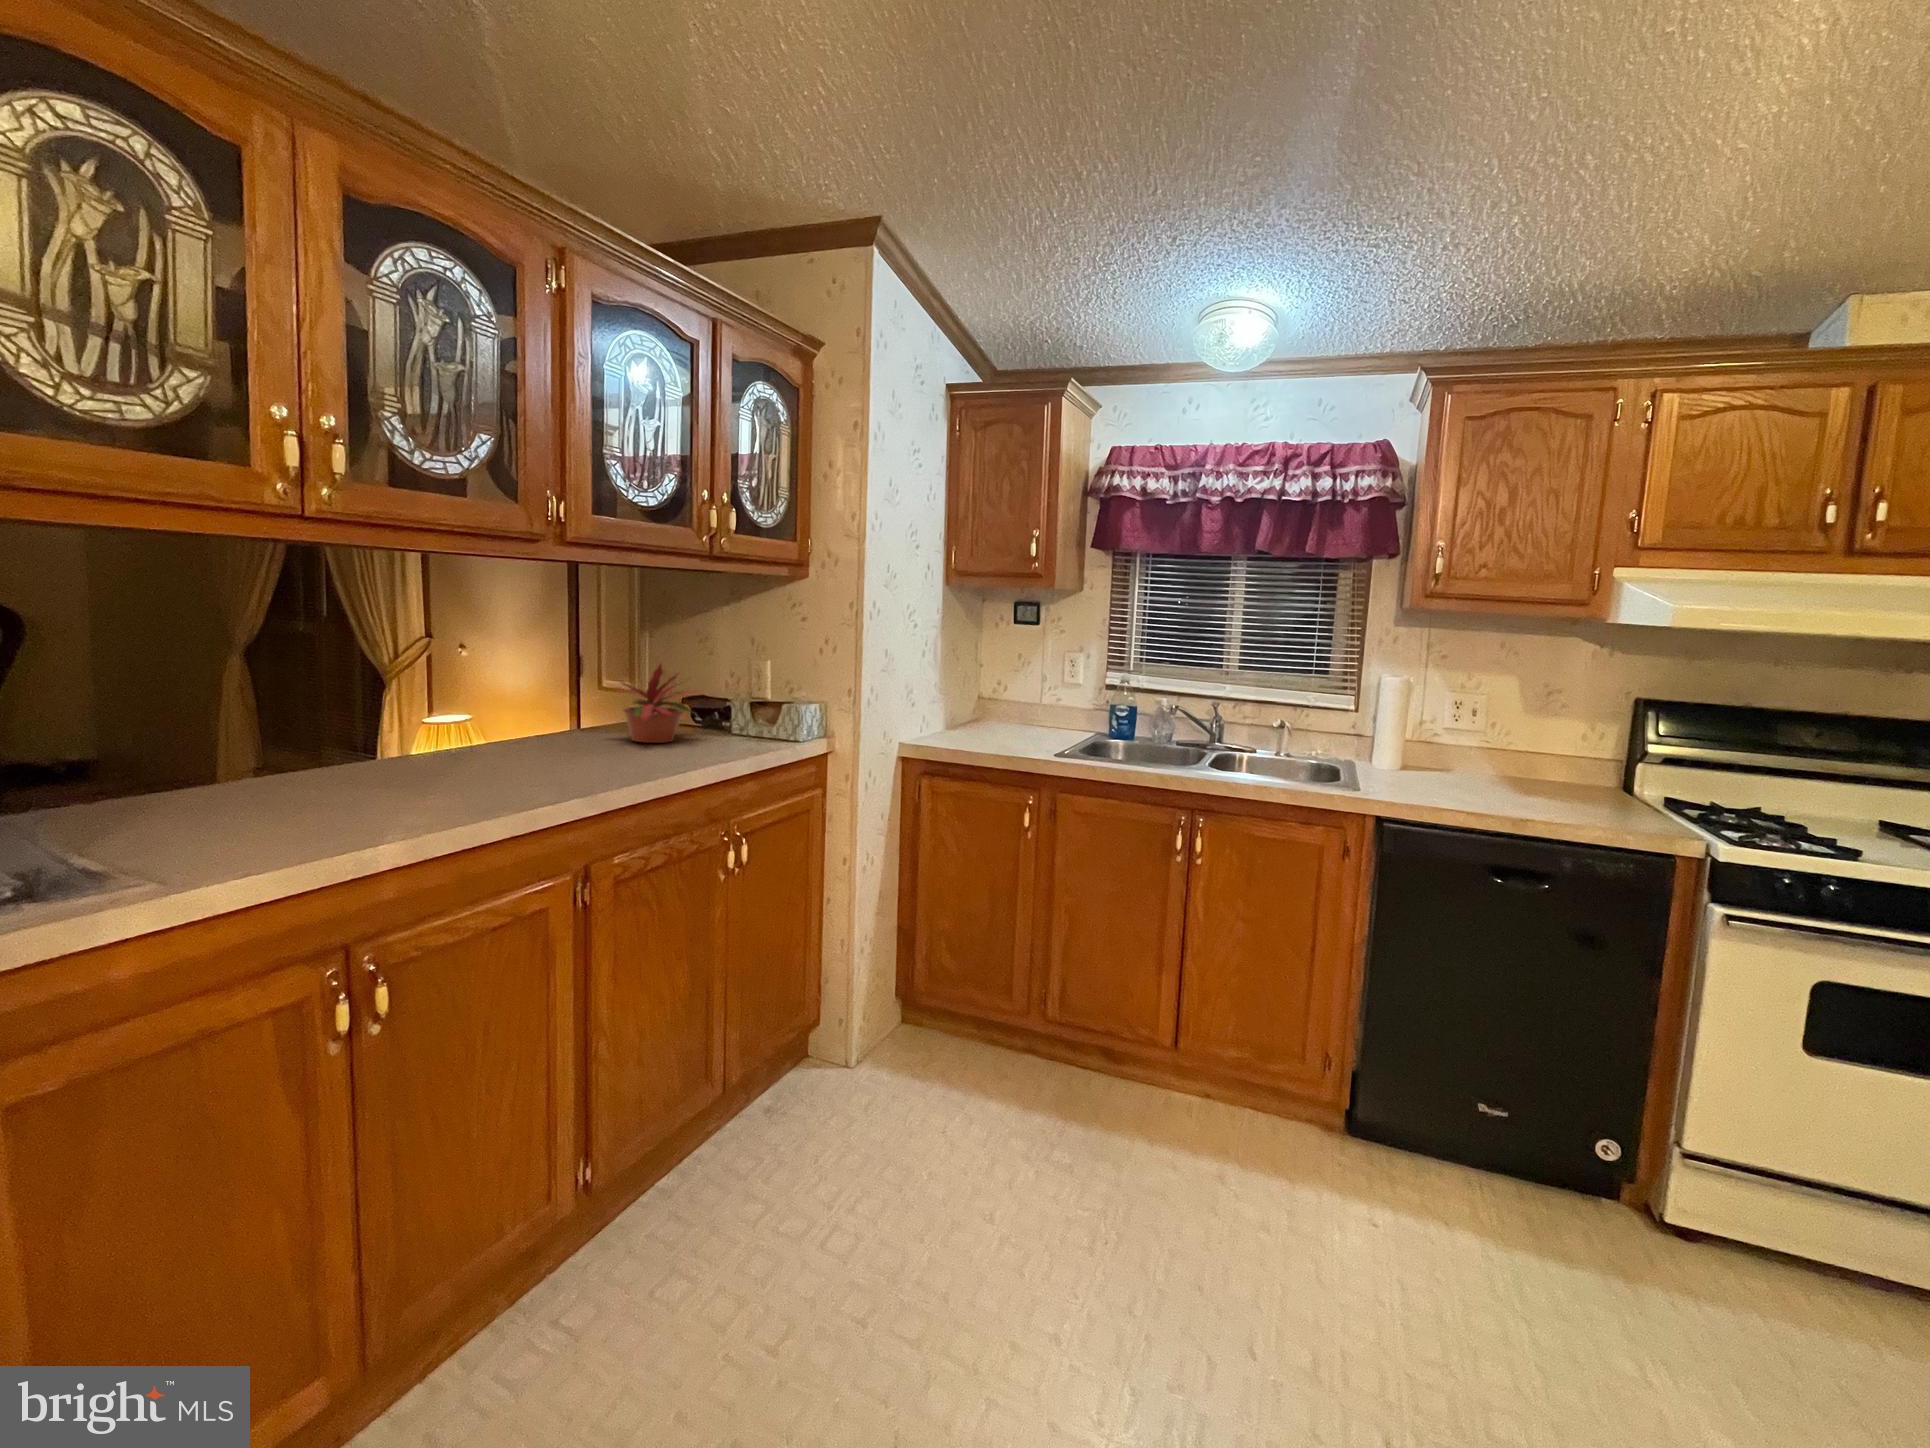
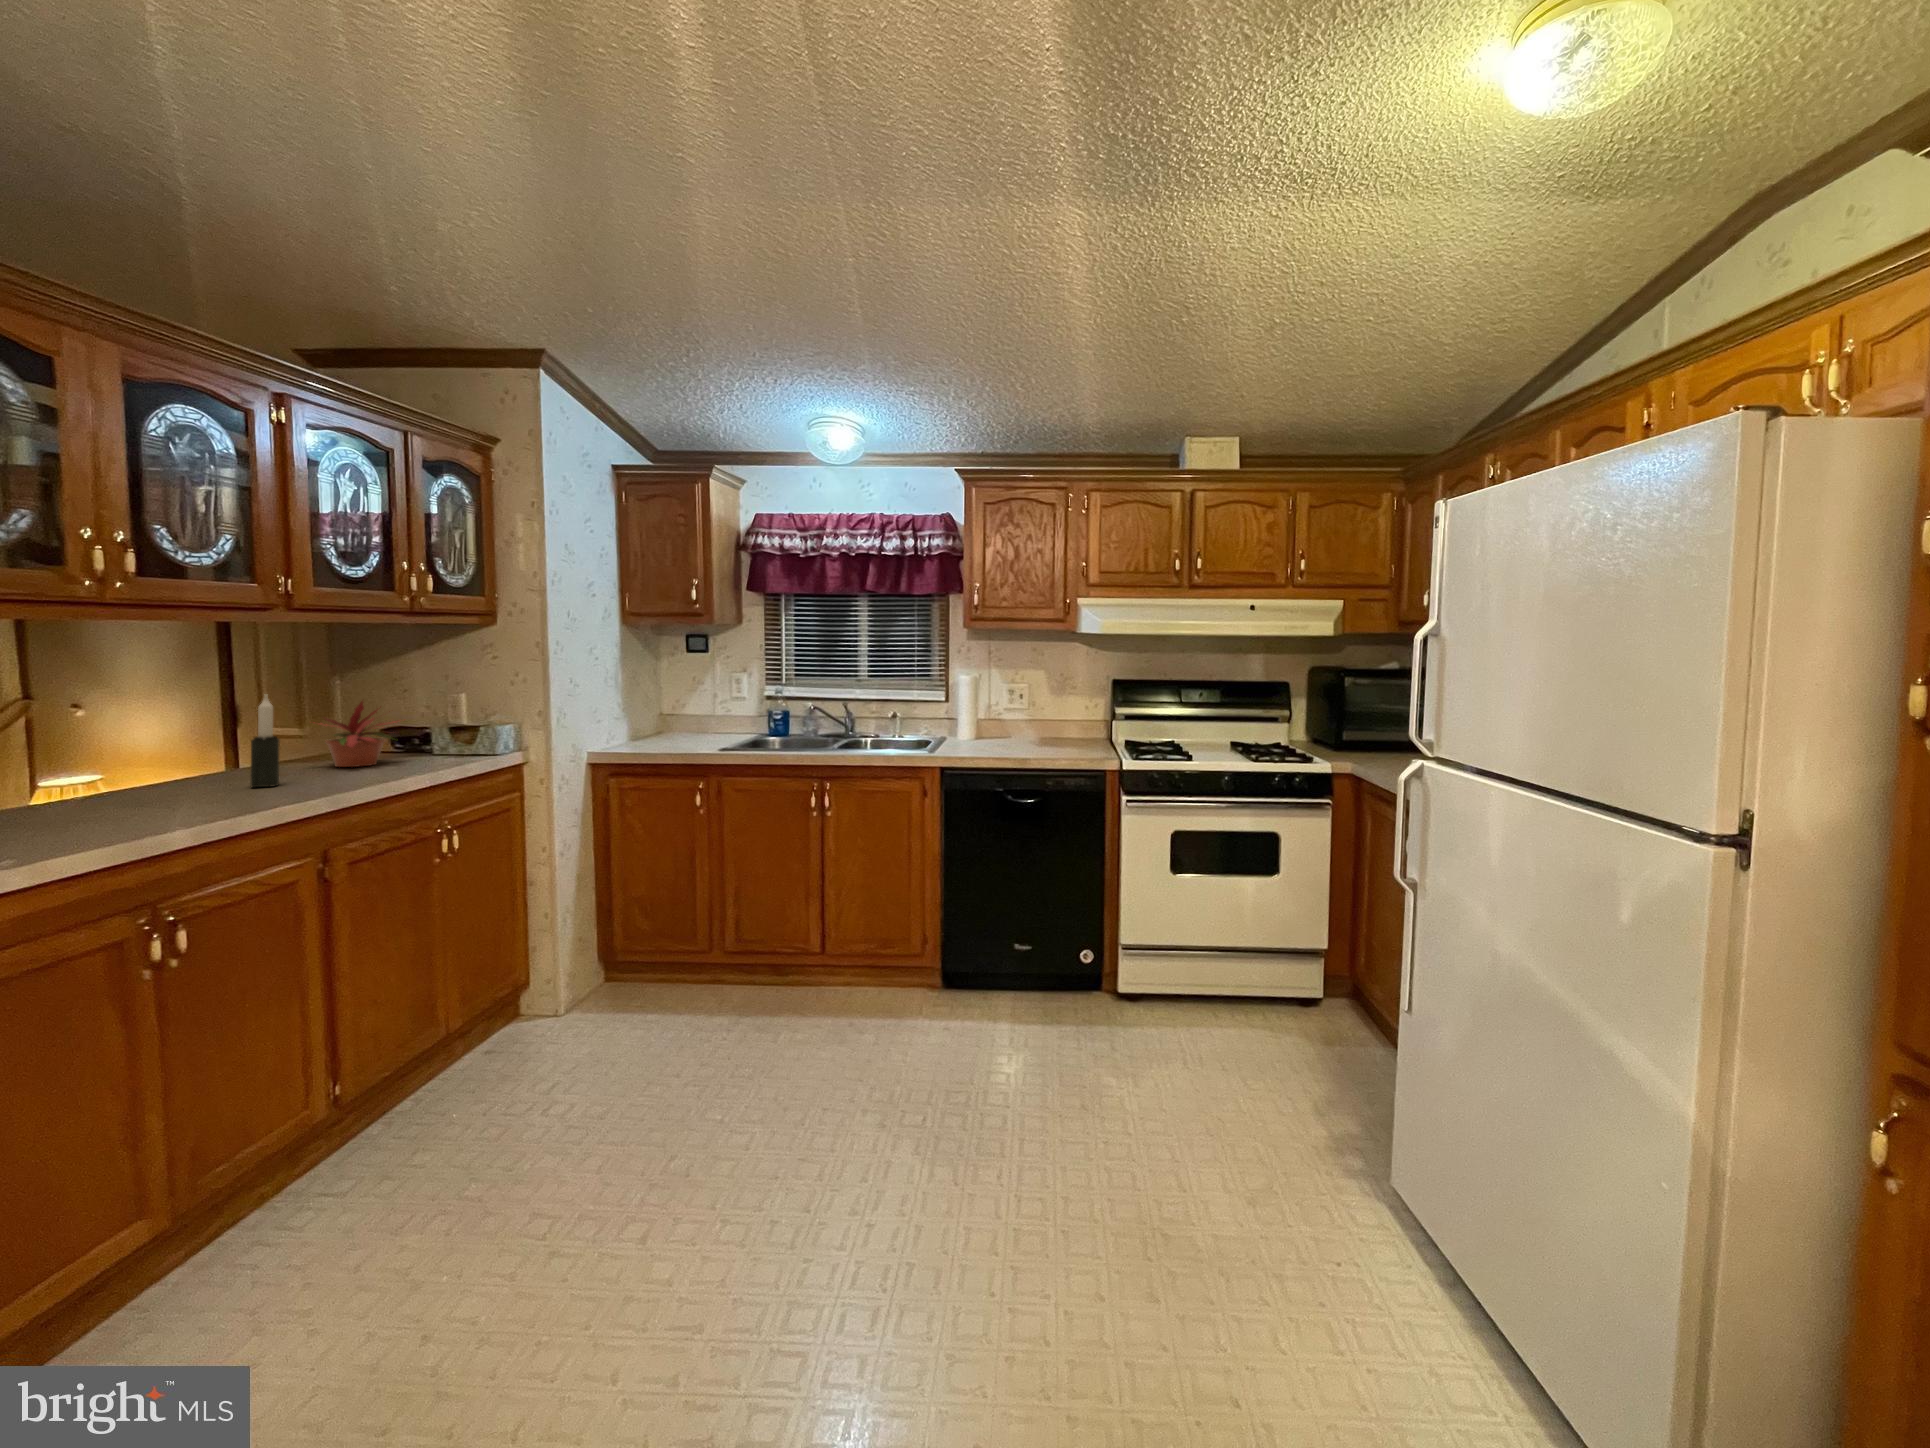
candle: none [532,649,566,765] -> present [251,695,280,787]

